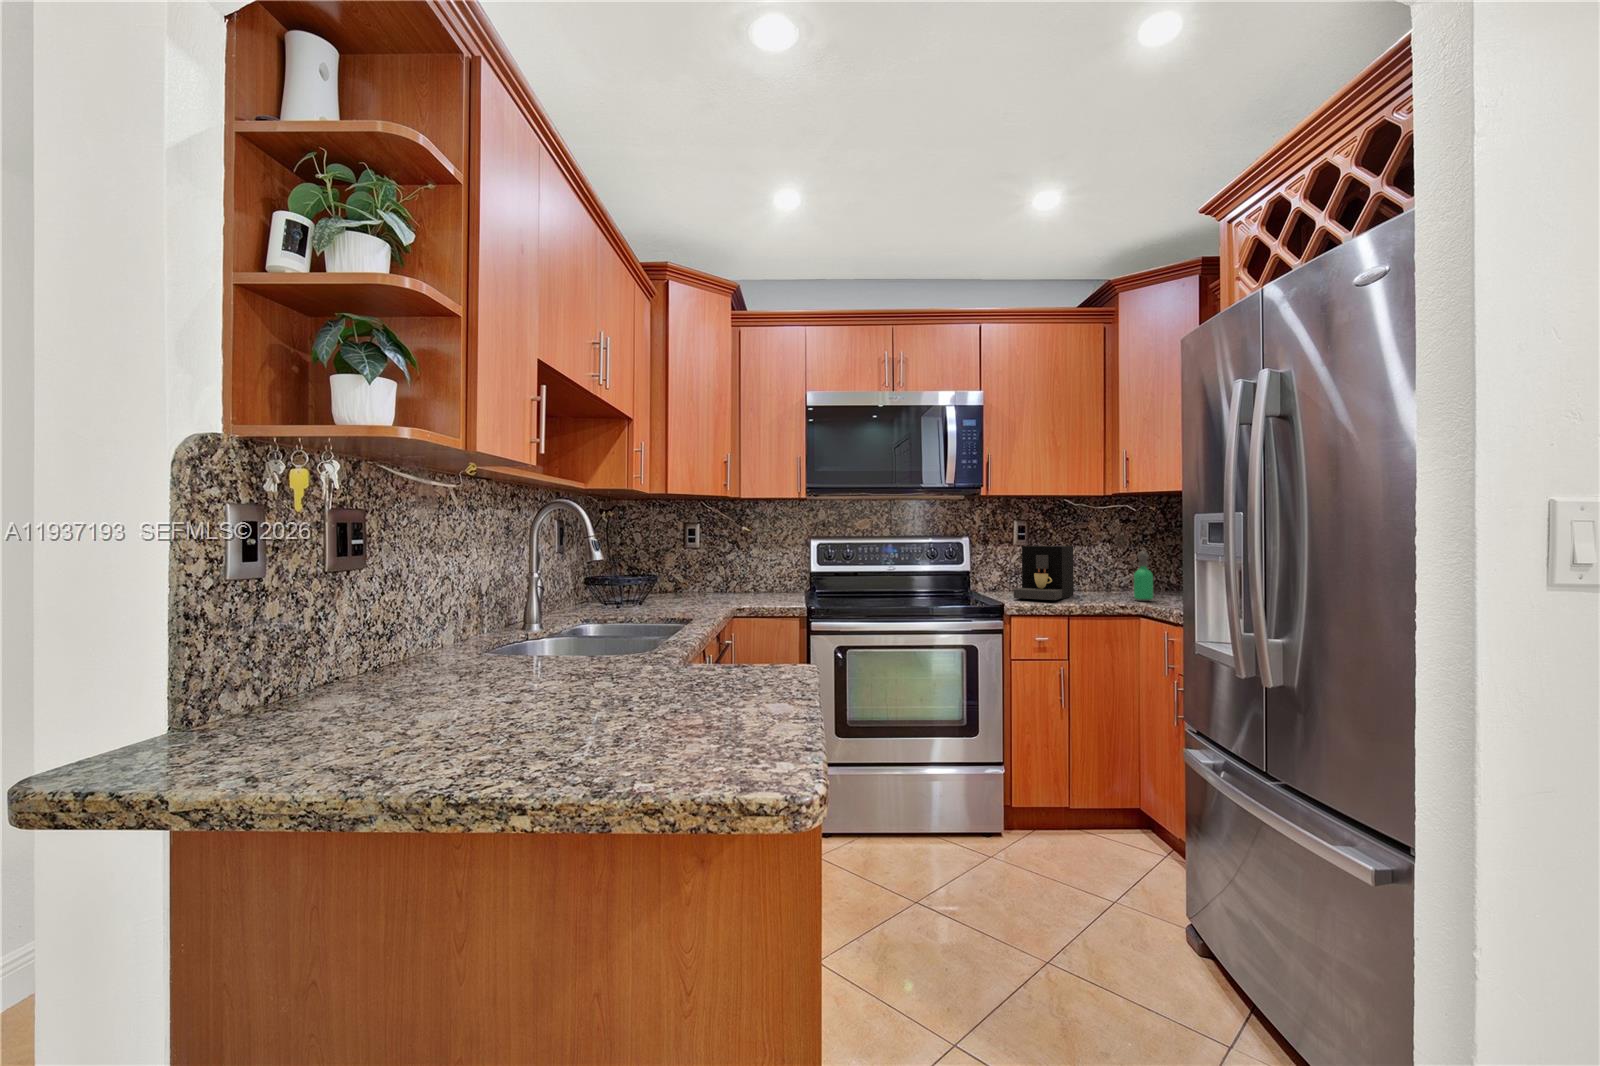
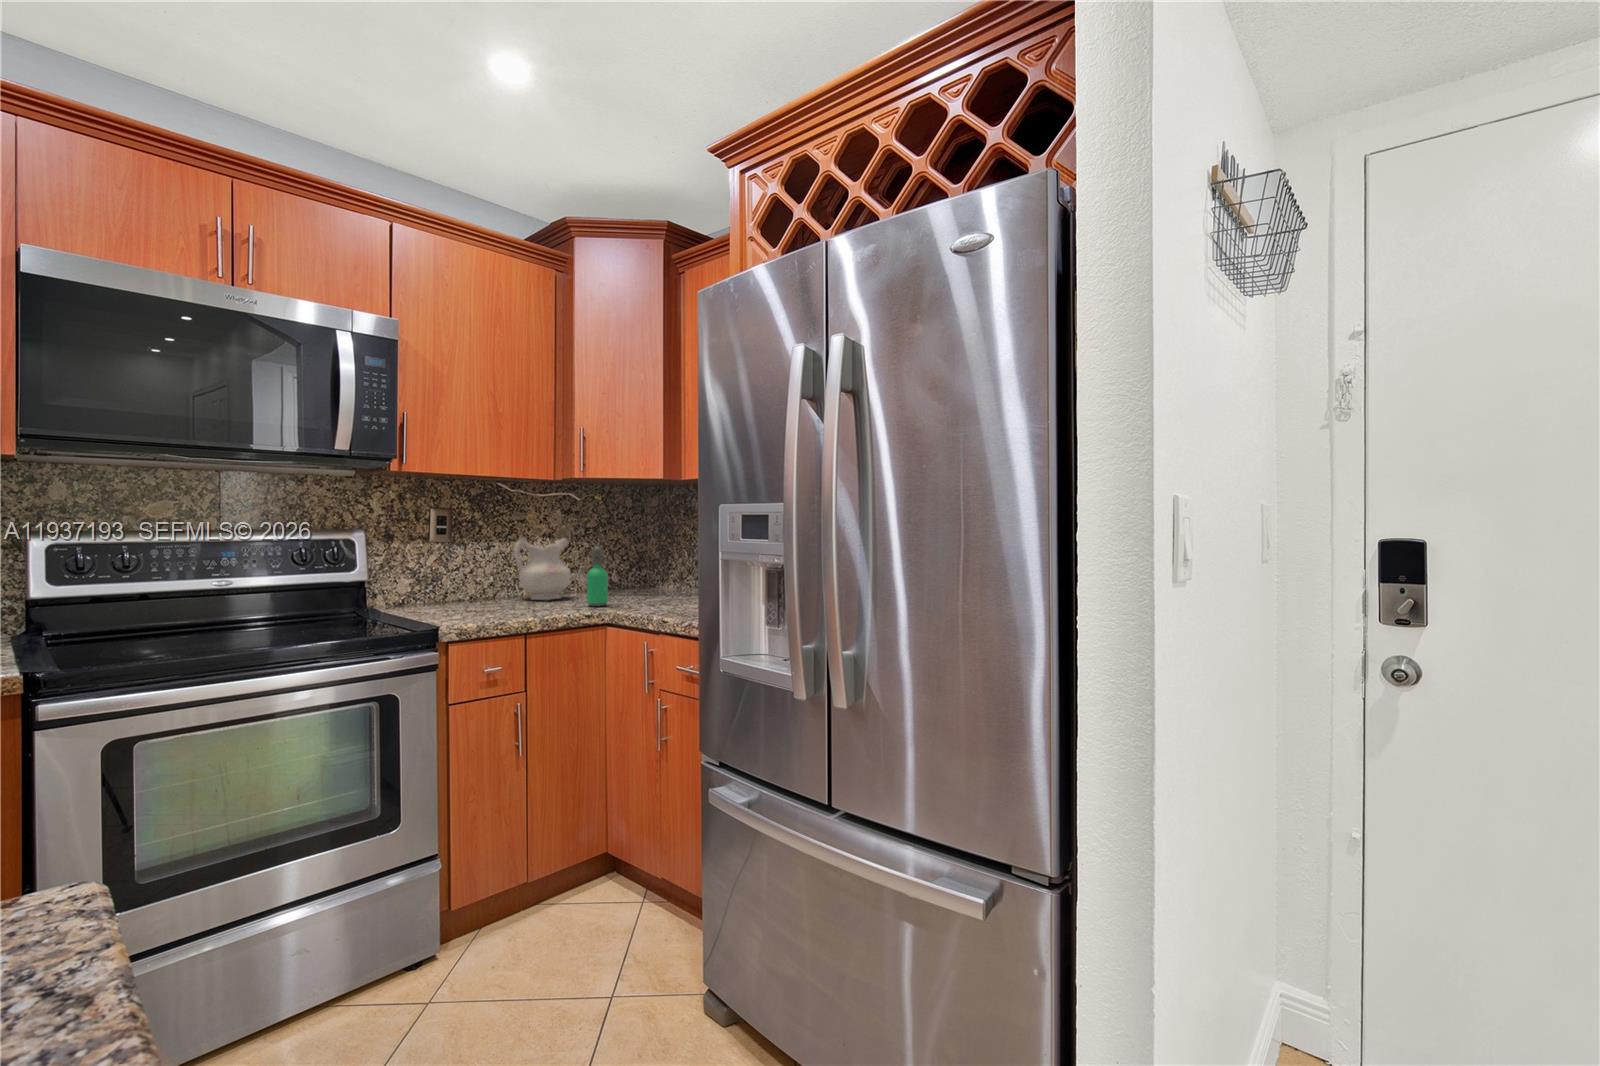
ceramic pitcher: none [1078,542,1127,593] -> present [514,537,571,600]
coffee maker: present [1014,546,1073,600] -> none [442,542,512,617]

